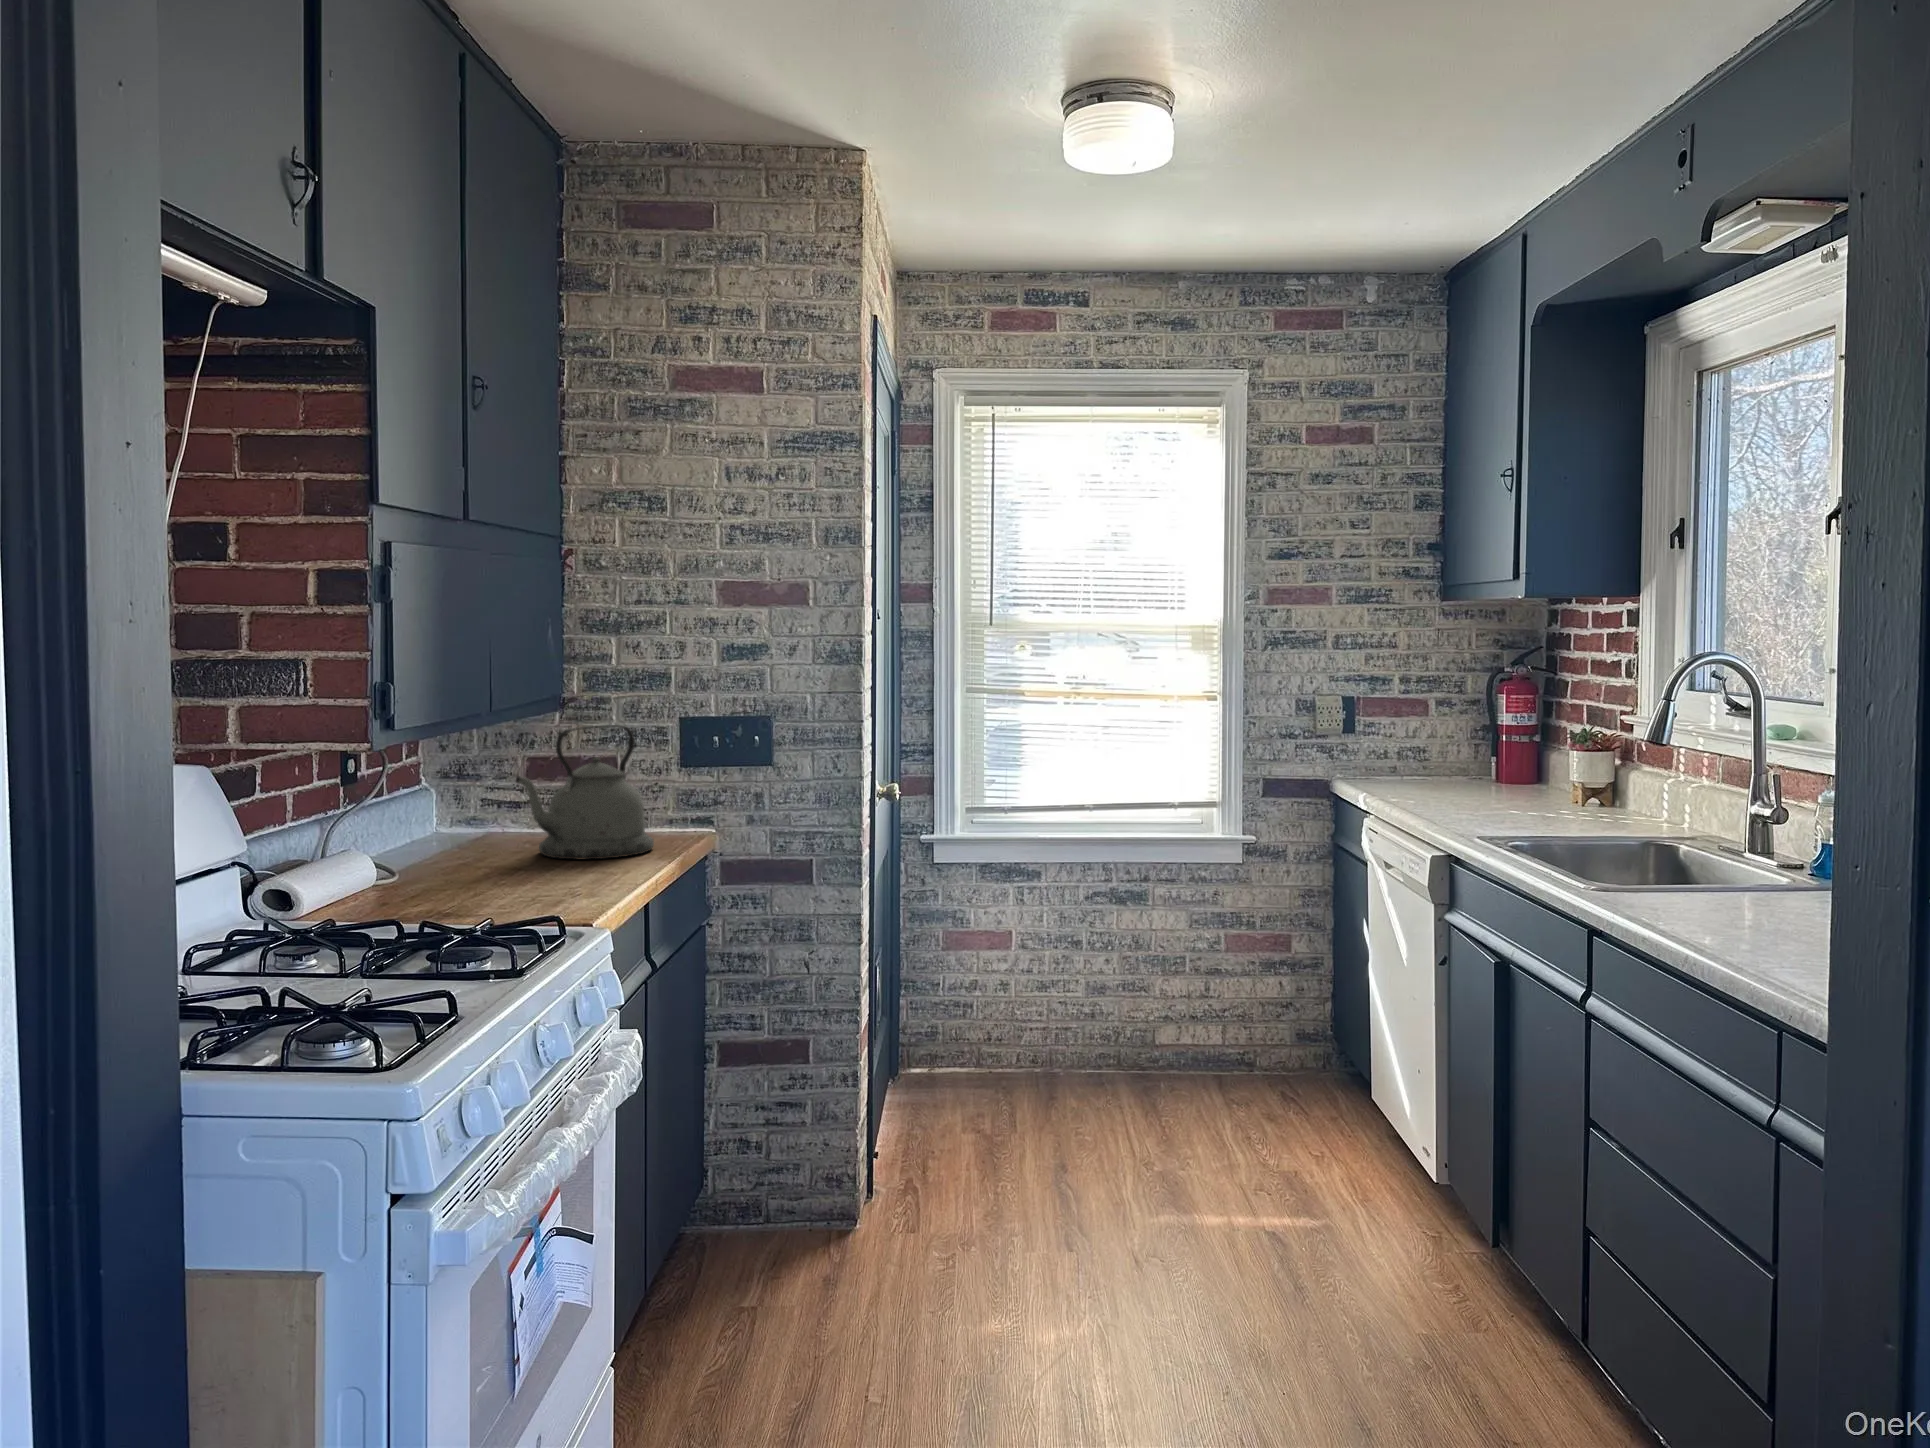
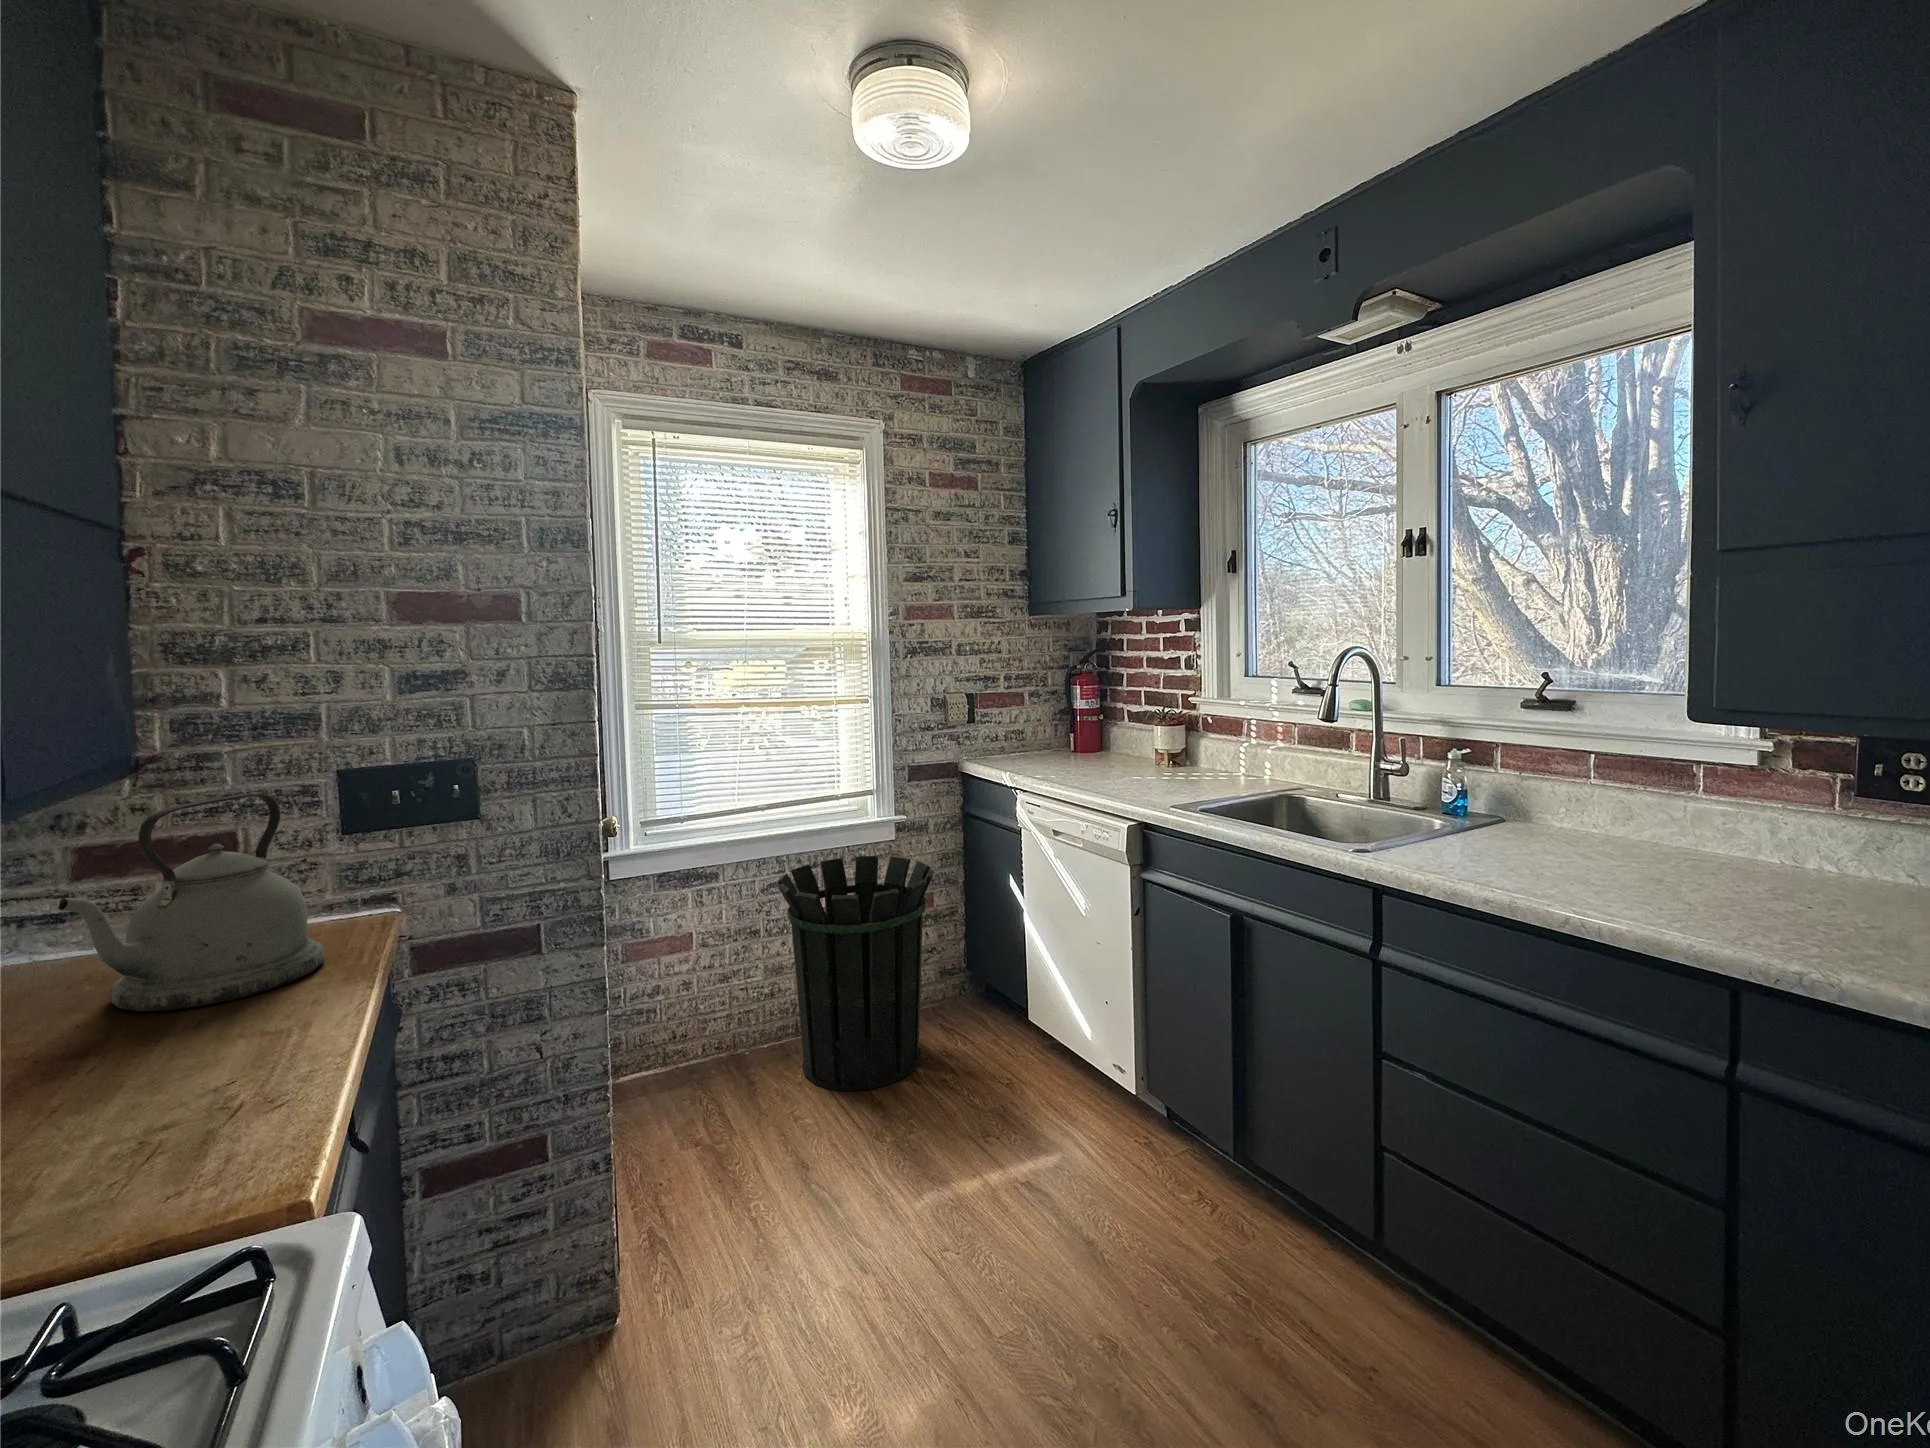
waste bin: none [1085,876,1260,1128] -> present [777,856,934,1091]

